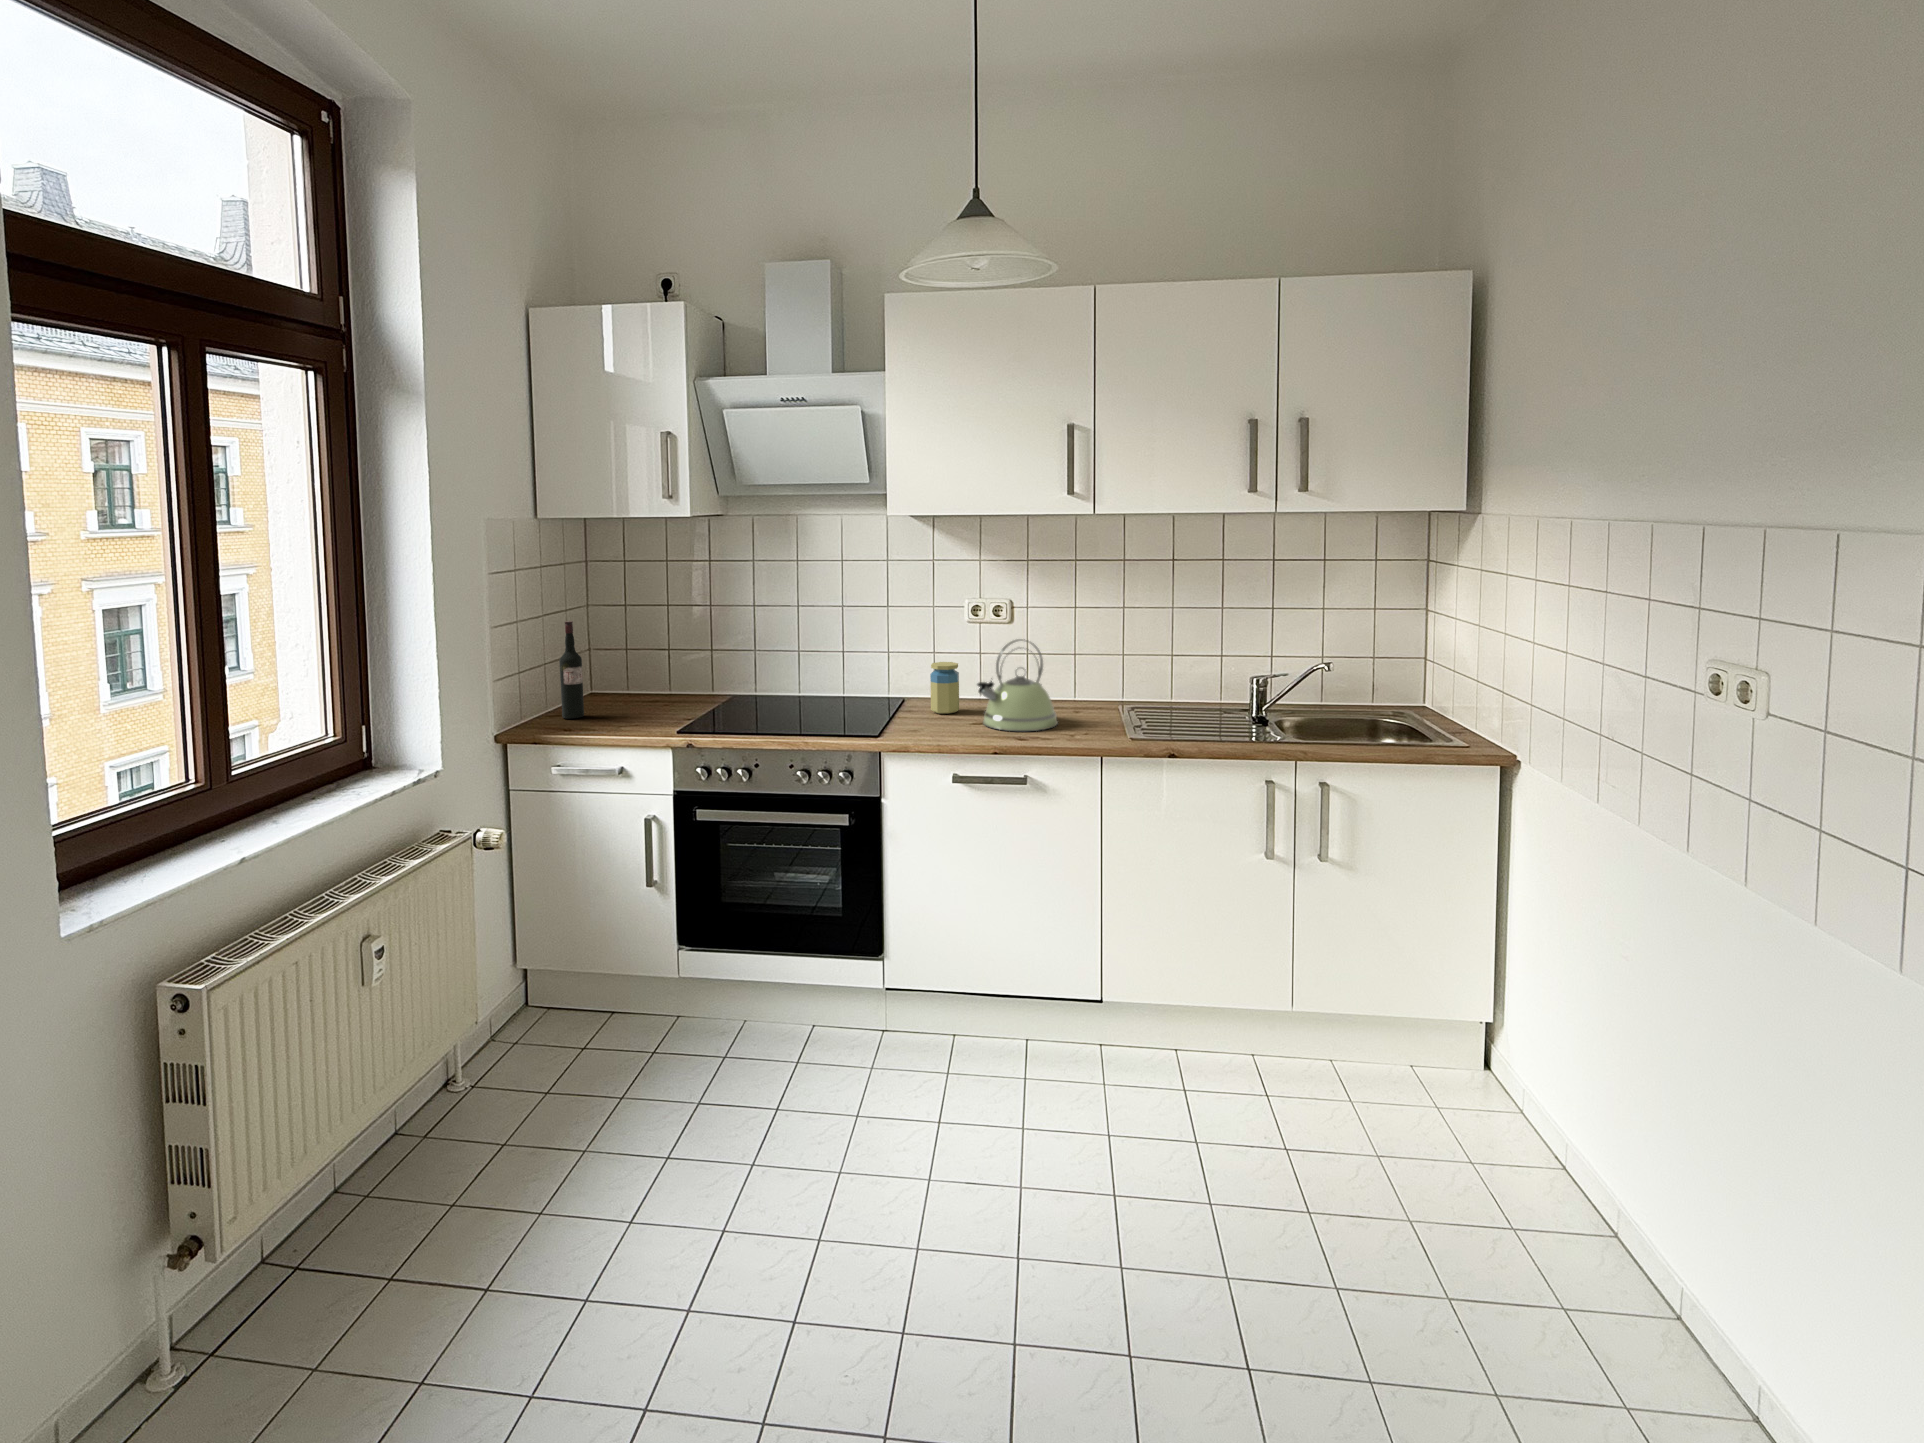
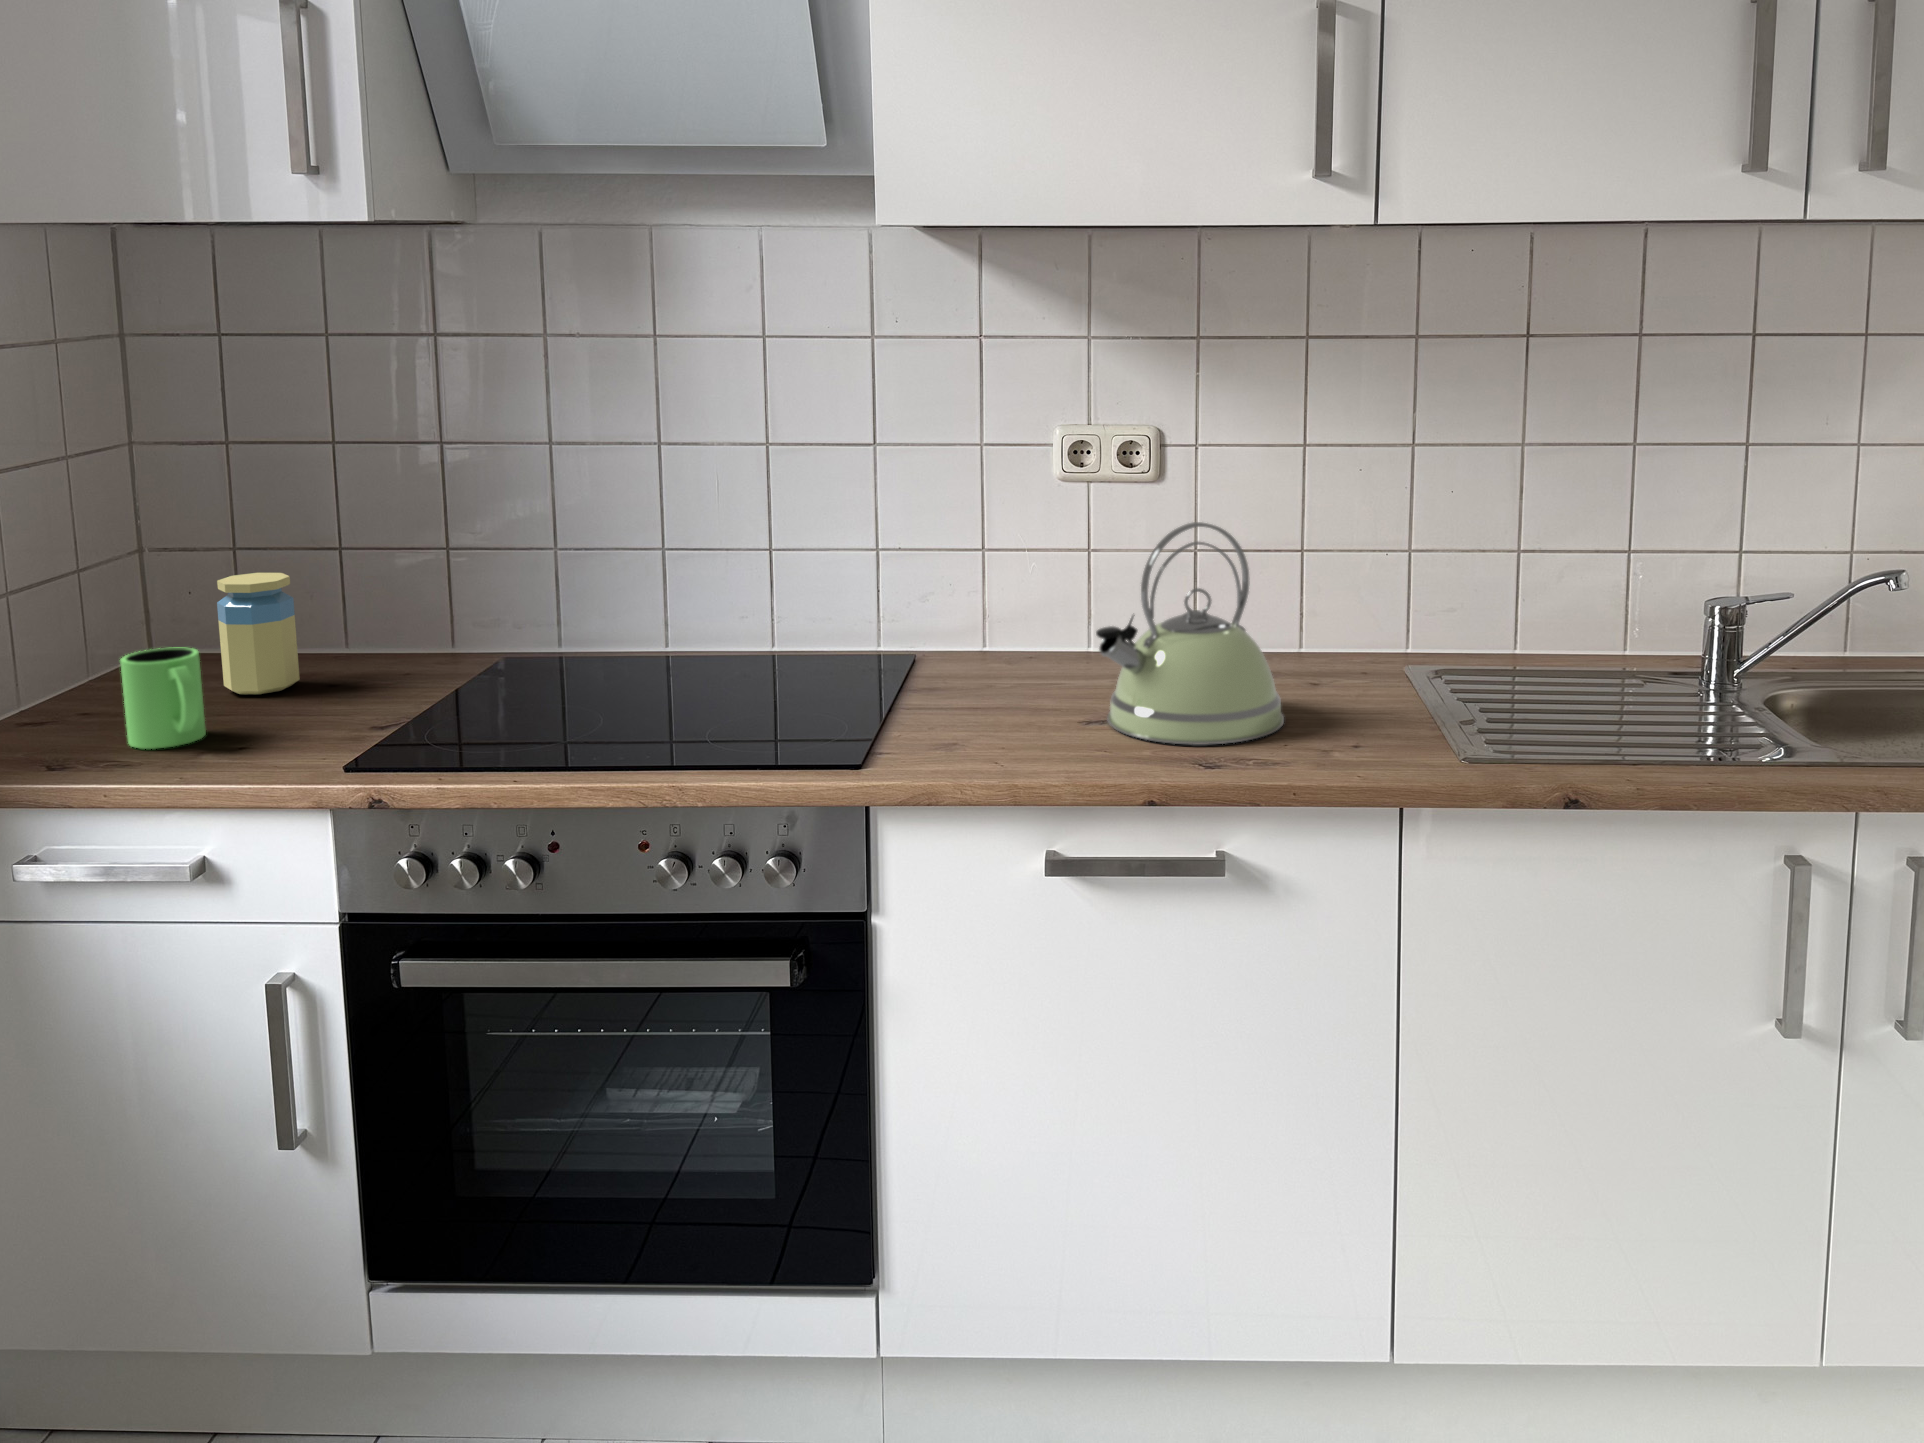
wine bottle: present [559,621,584,719] -> none [33,485,109,730]
jar: present [930,662,959,714] -> present [217,573,300,694]
mug: none [592,686,622,725] -> present [120,647,206,749]

